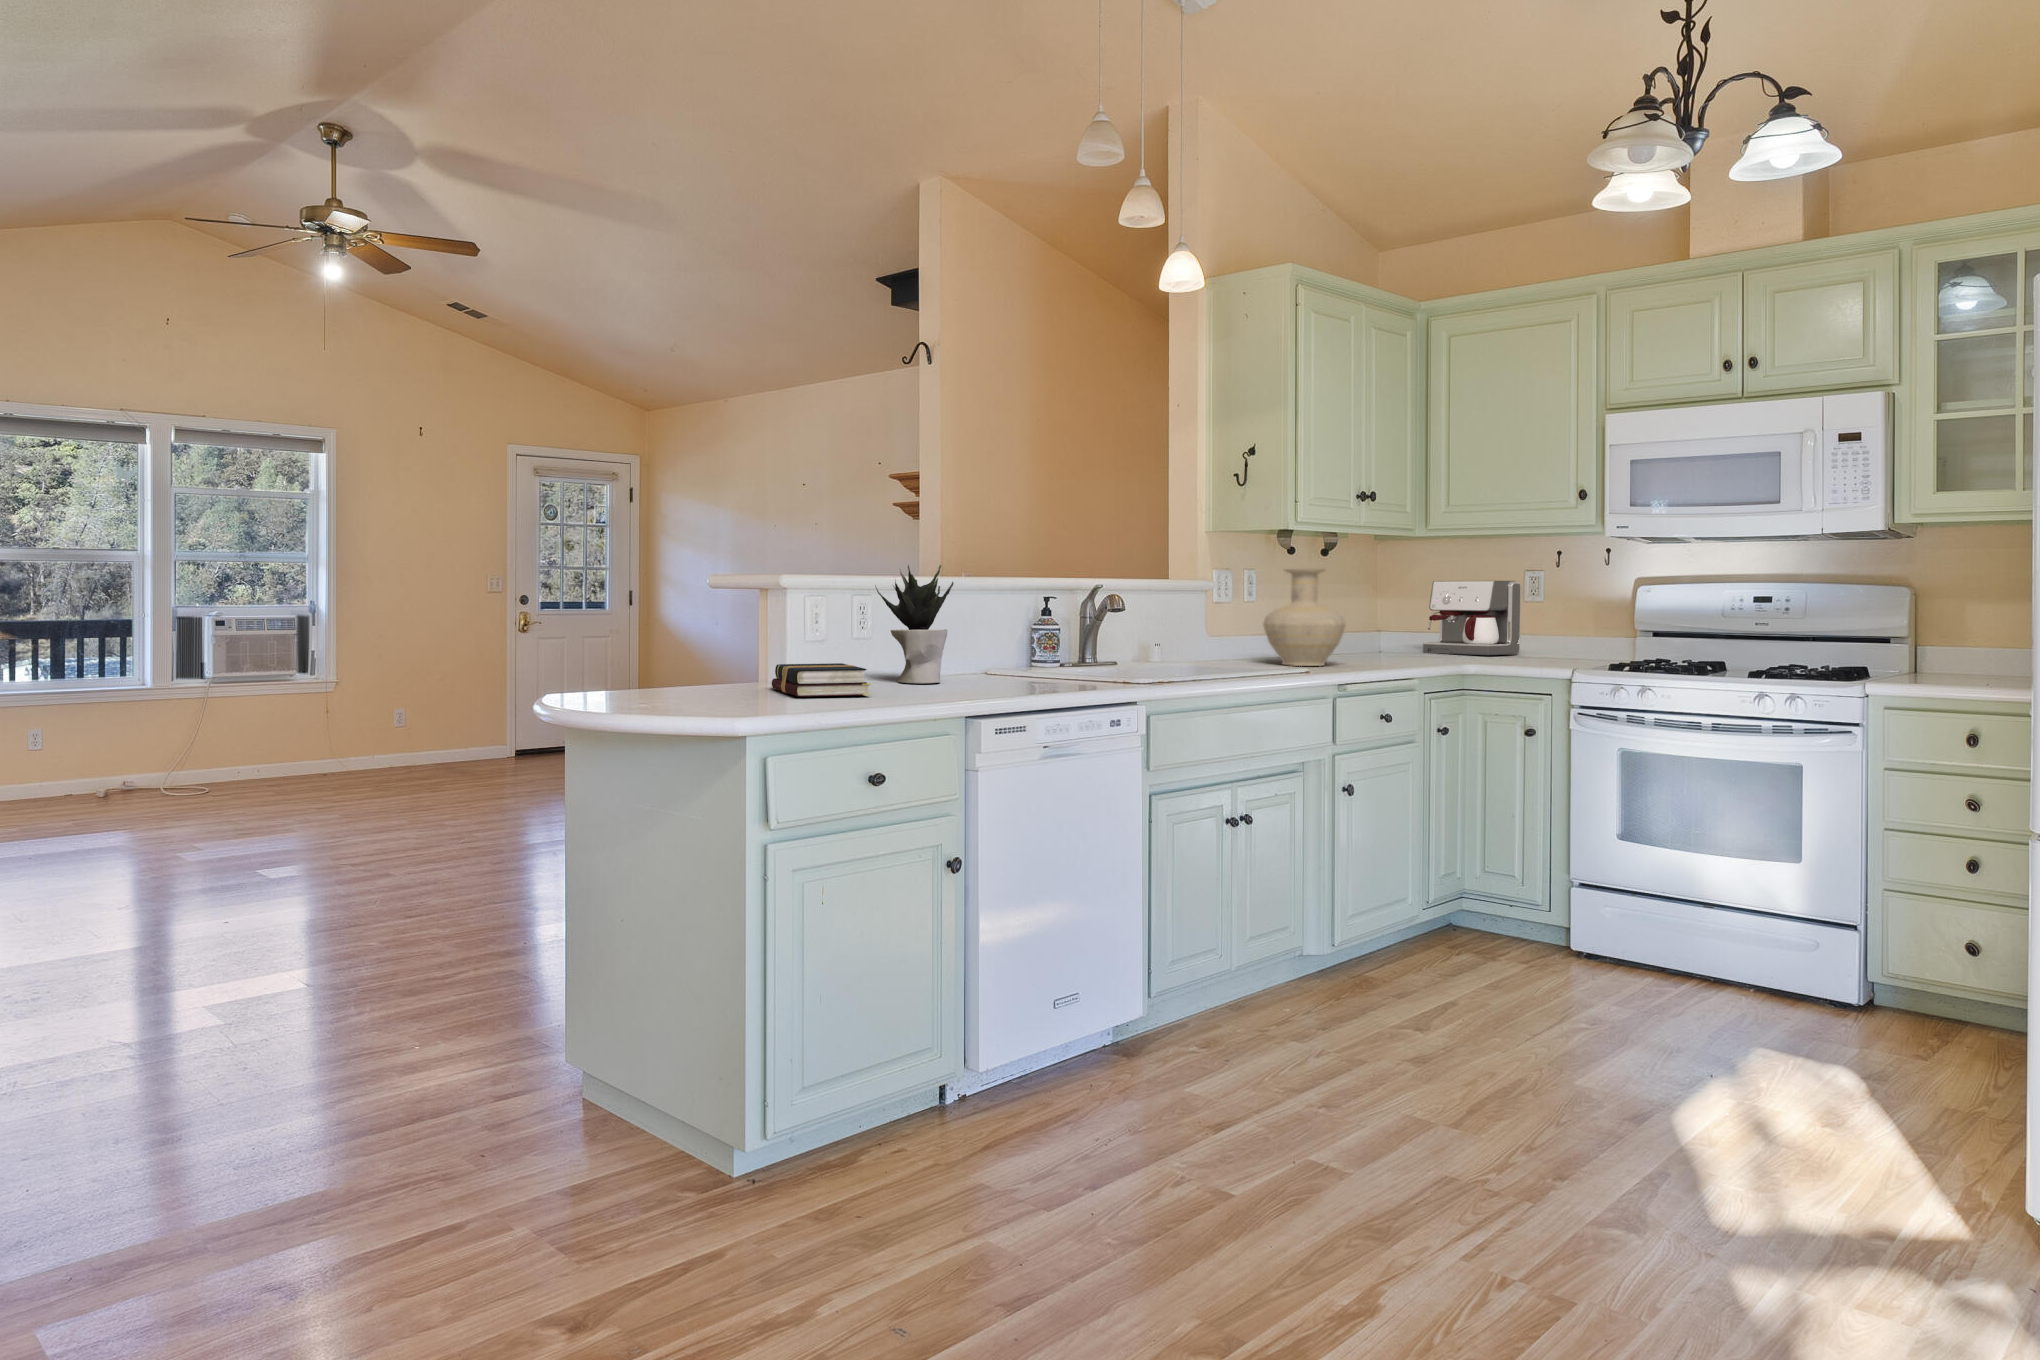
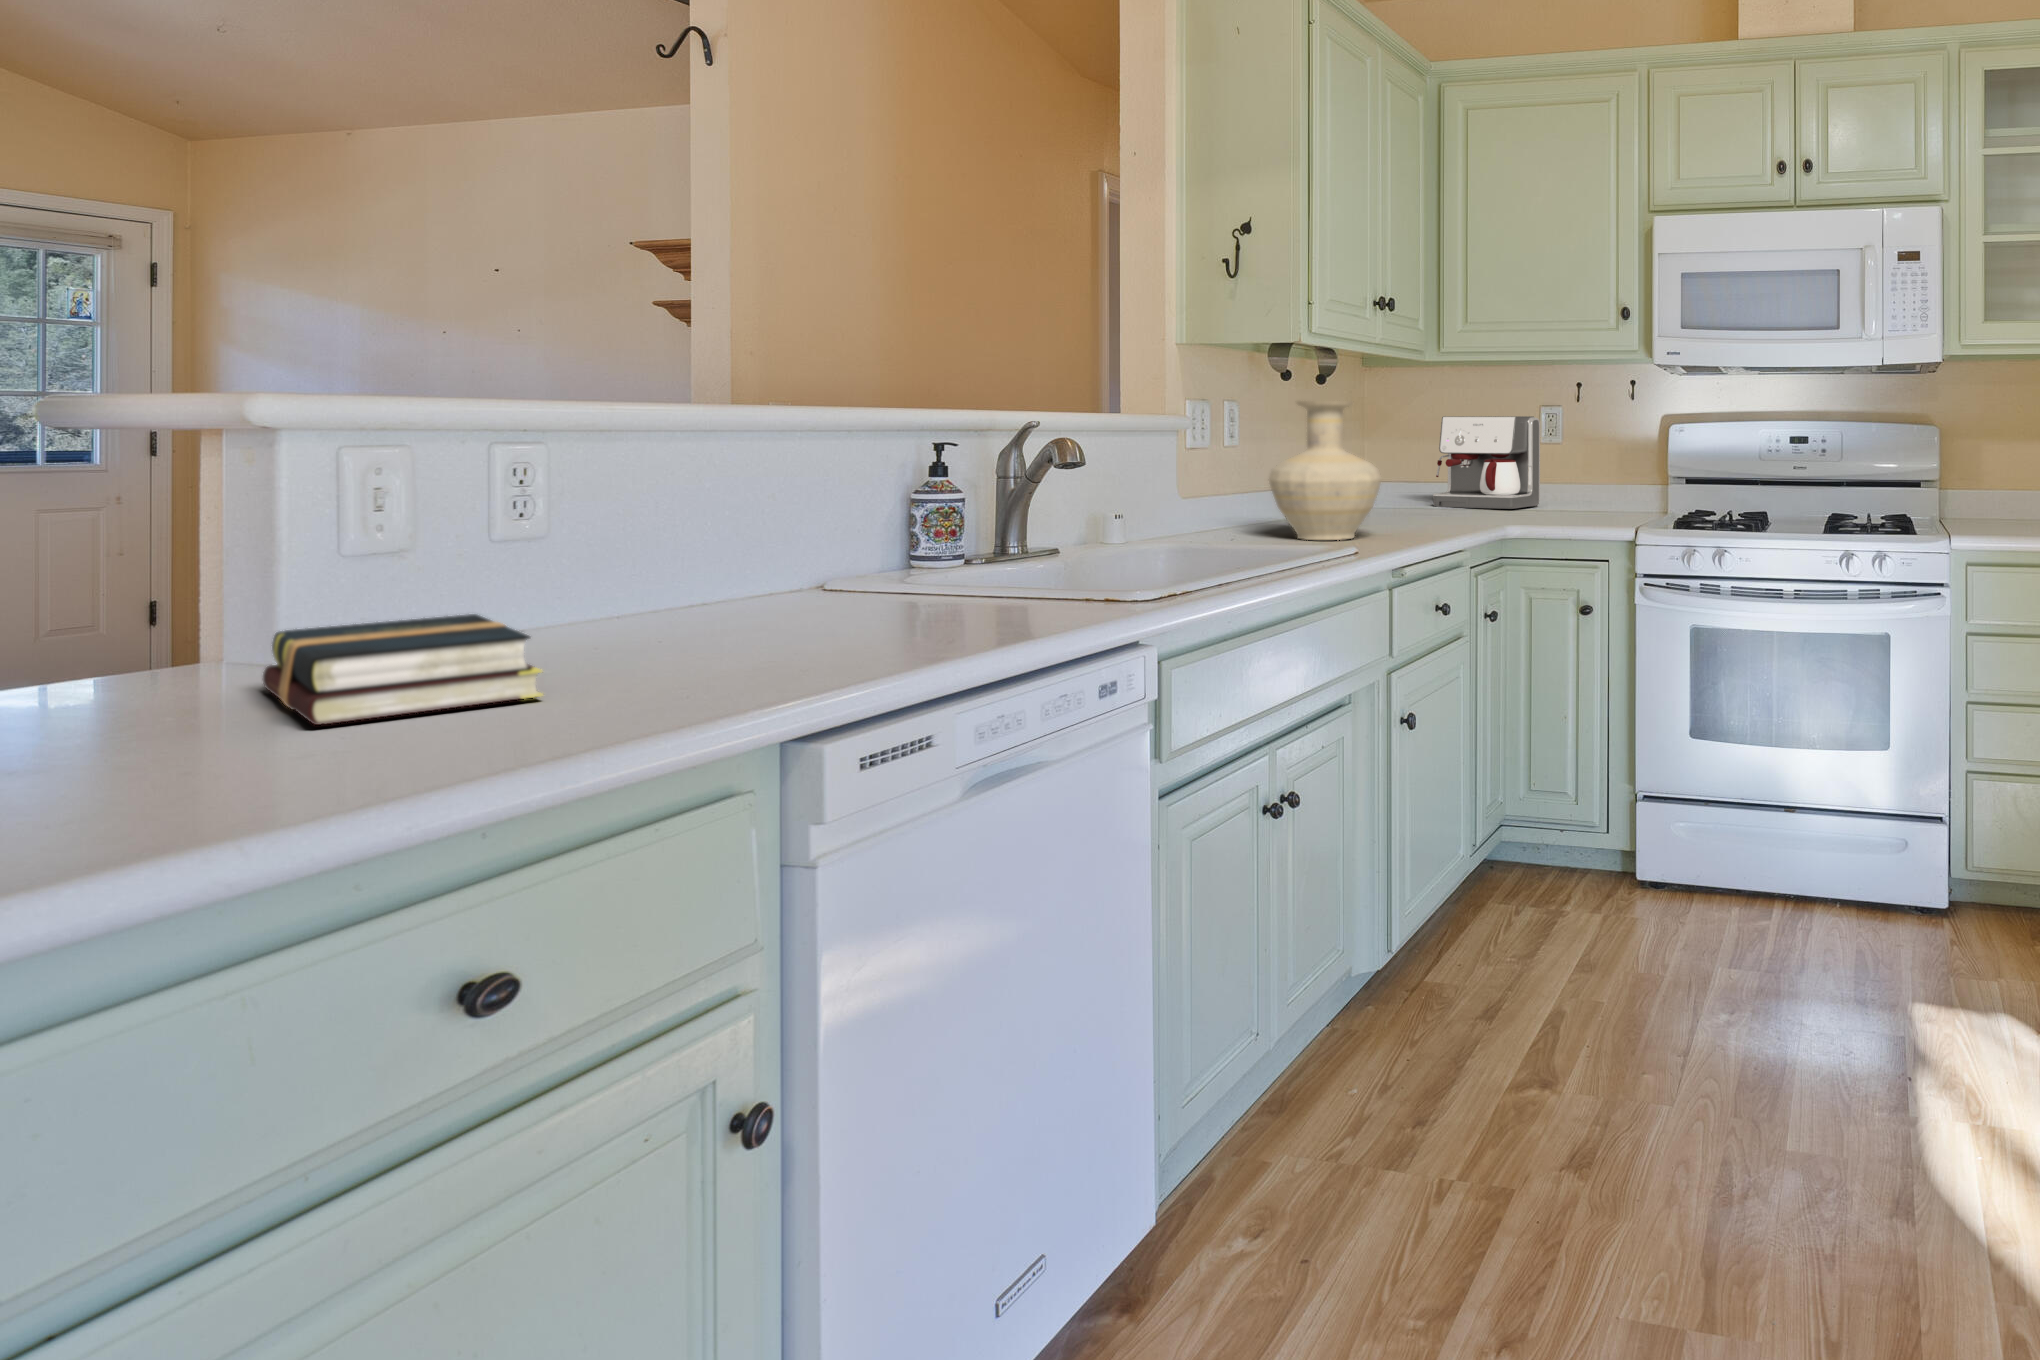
potted plant: present [876,565,954,683] -> none [573,390,759,637]

